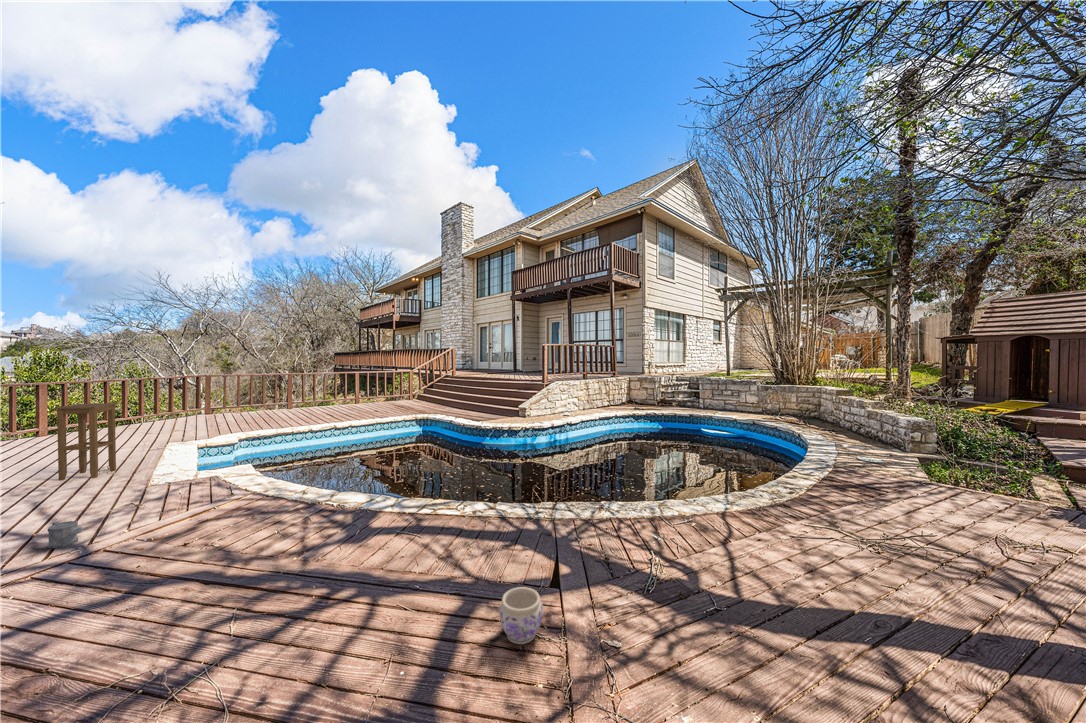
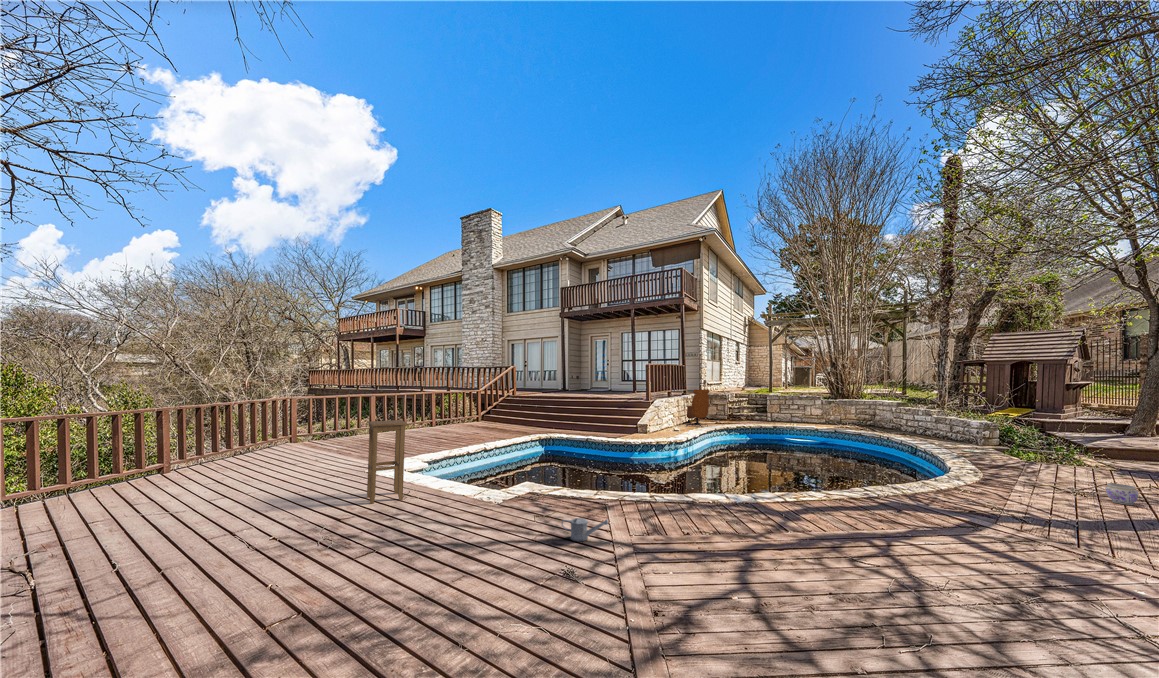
lounge chair: none [591,372,615,412] -> present [685,389,710,427]
planter: present [499,587,543,645] -> present [1105,483,1138,505]

